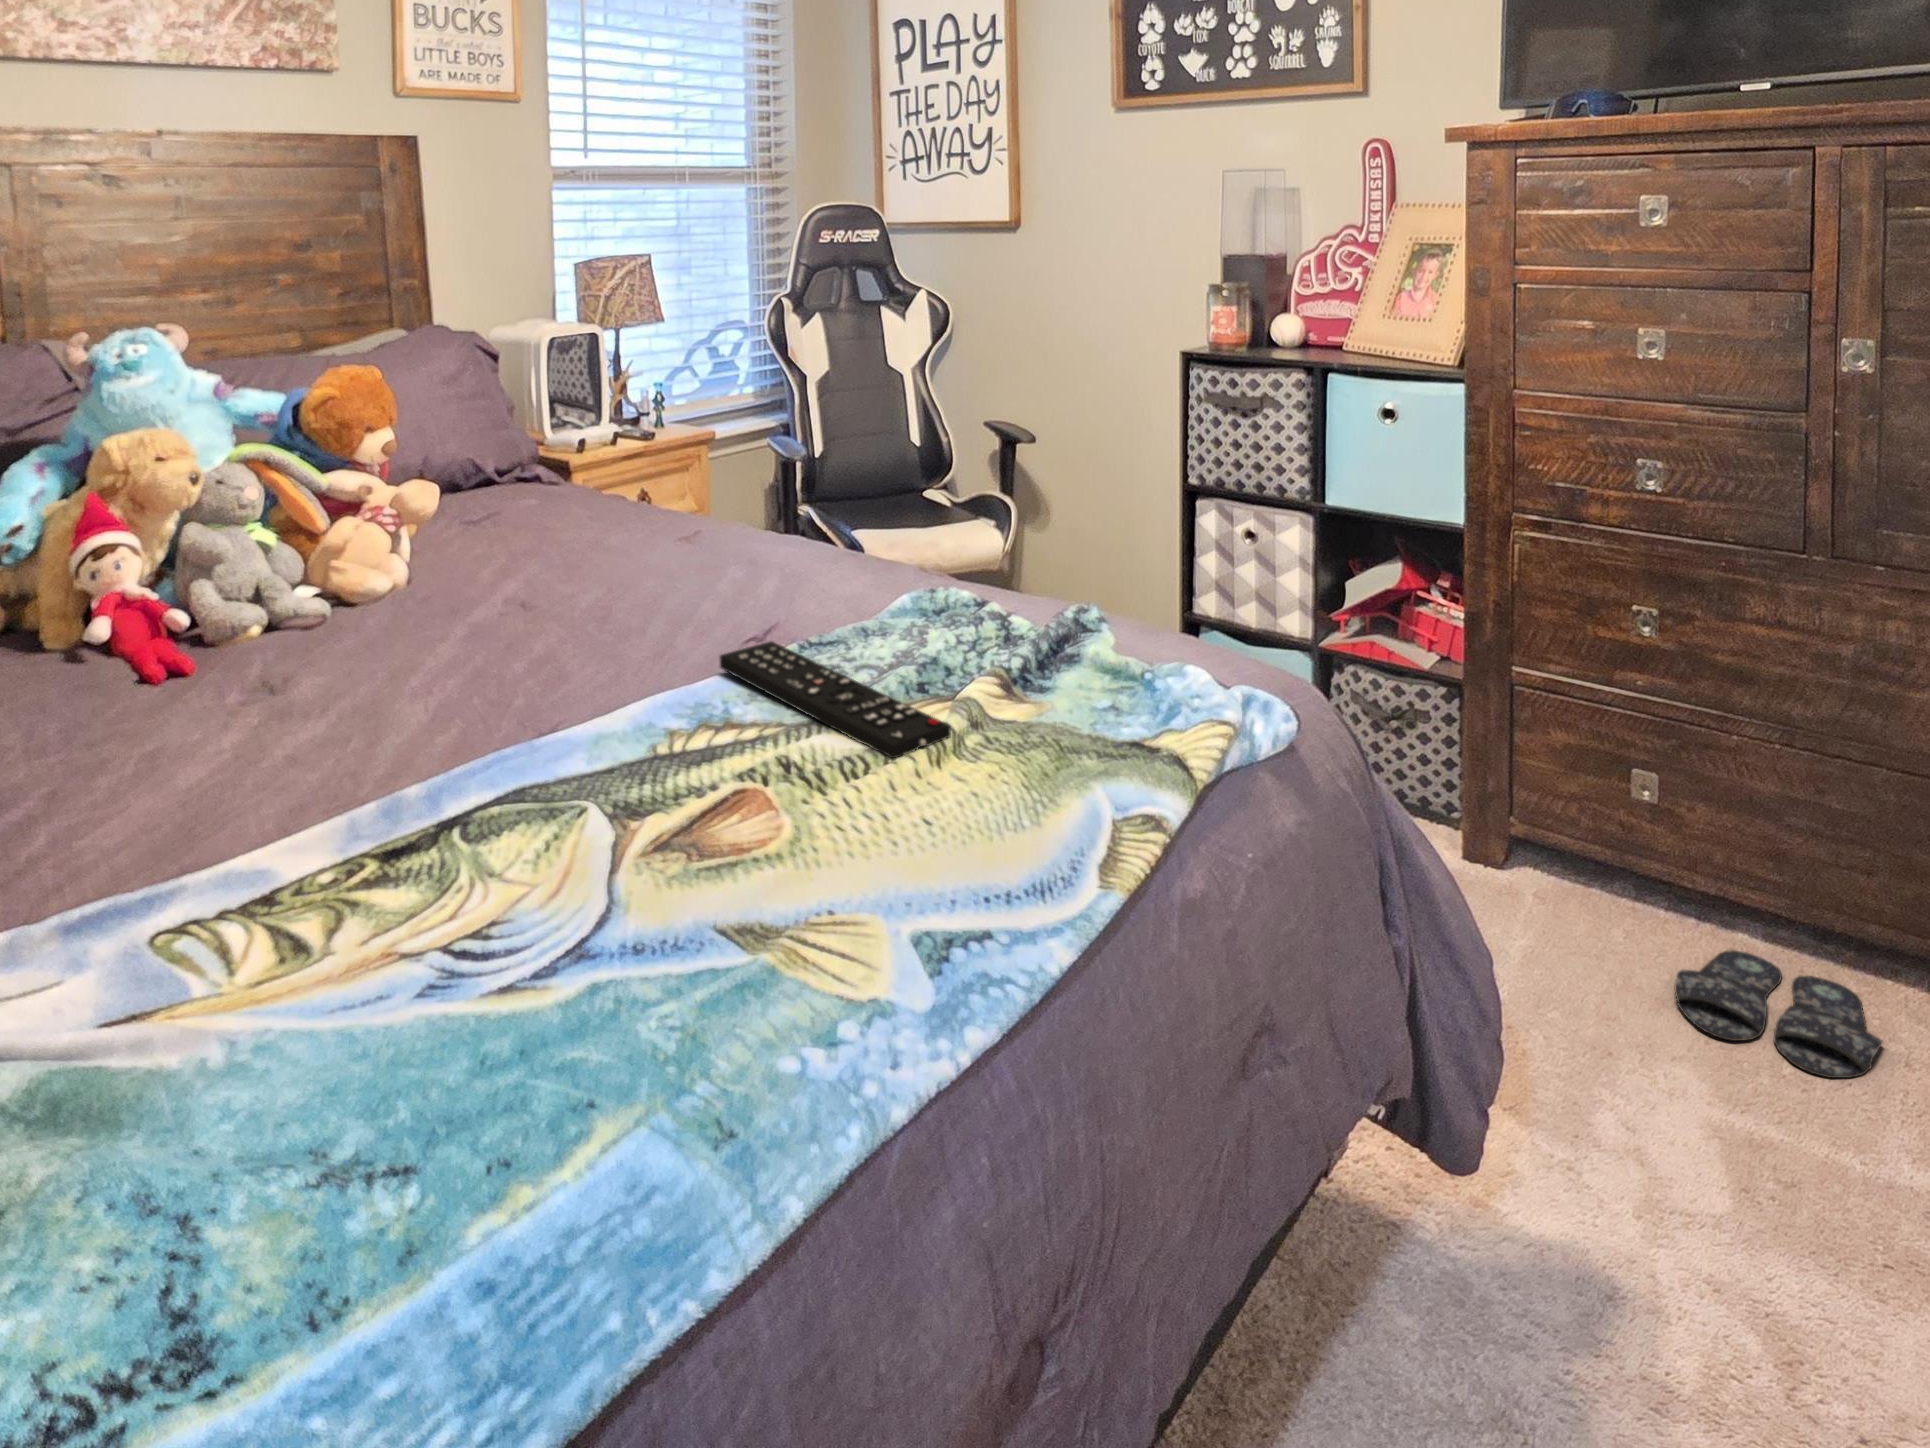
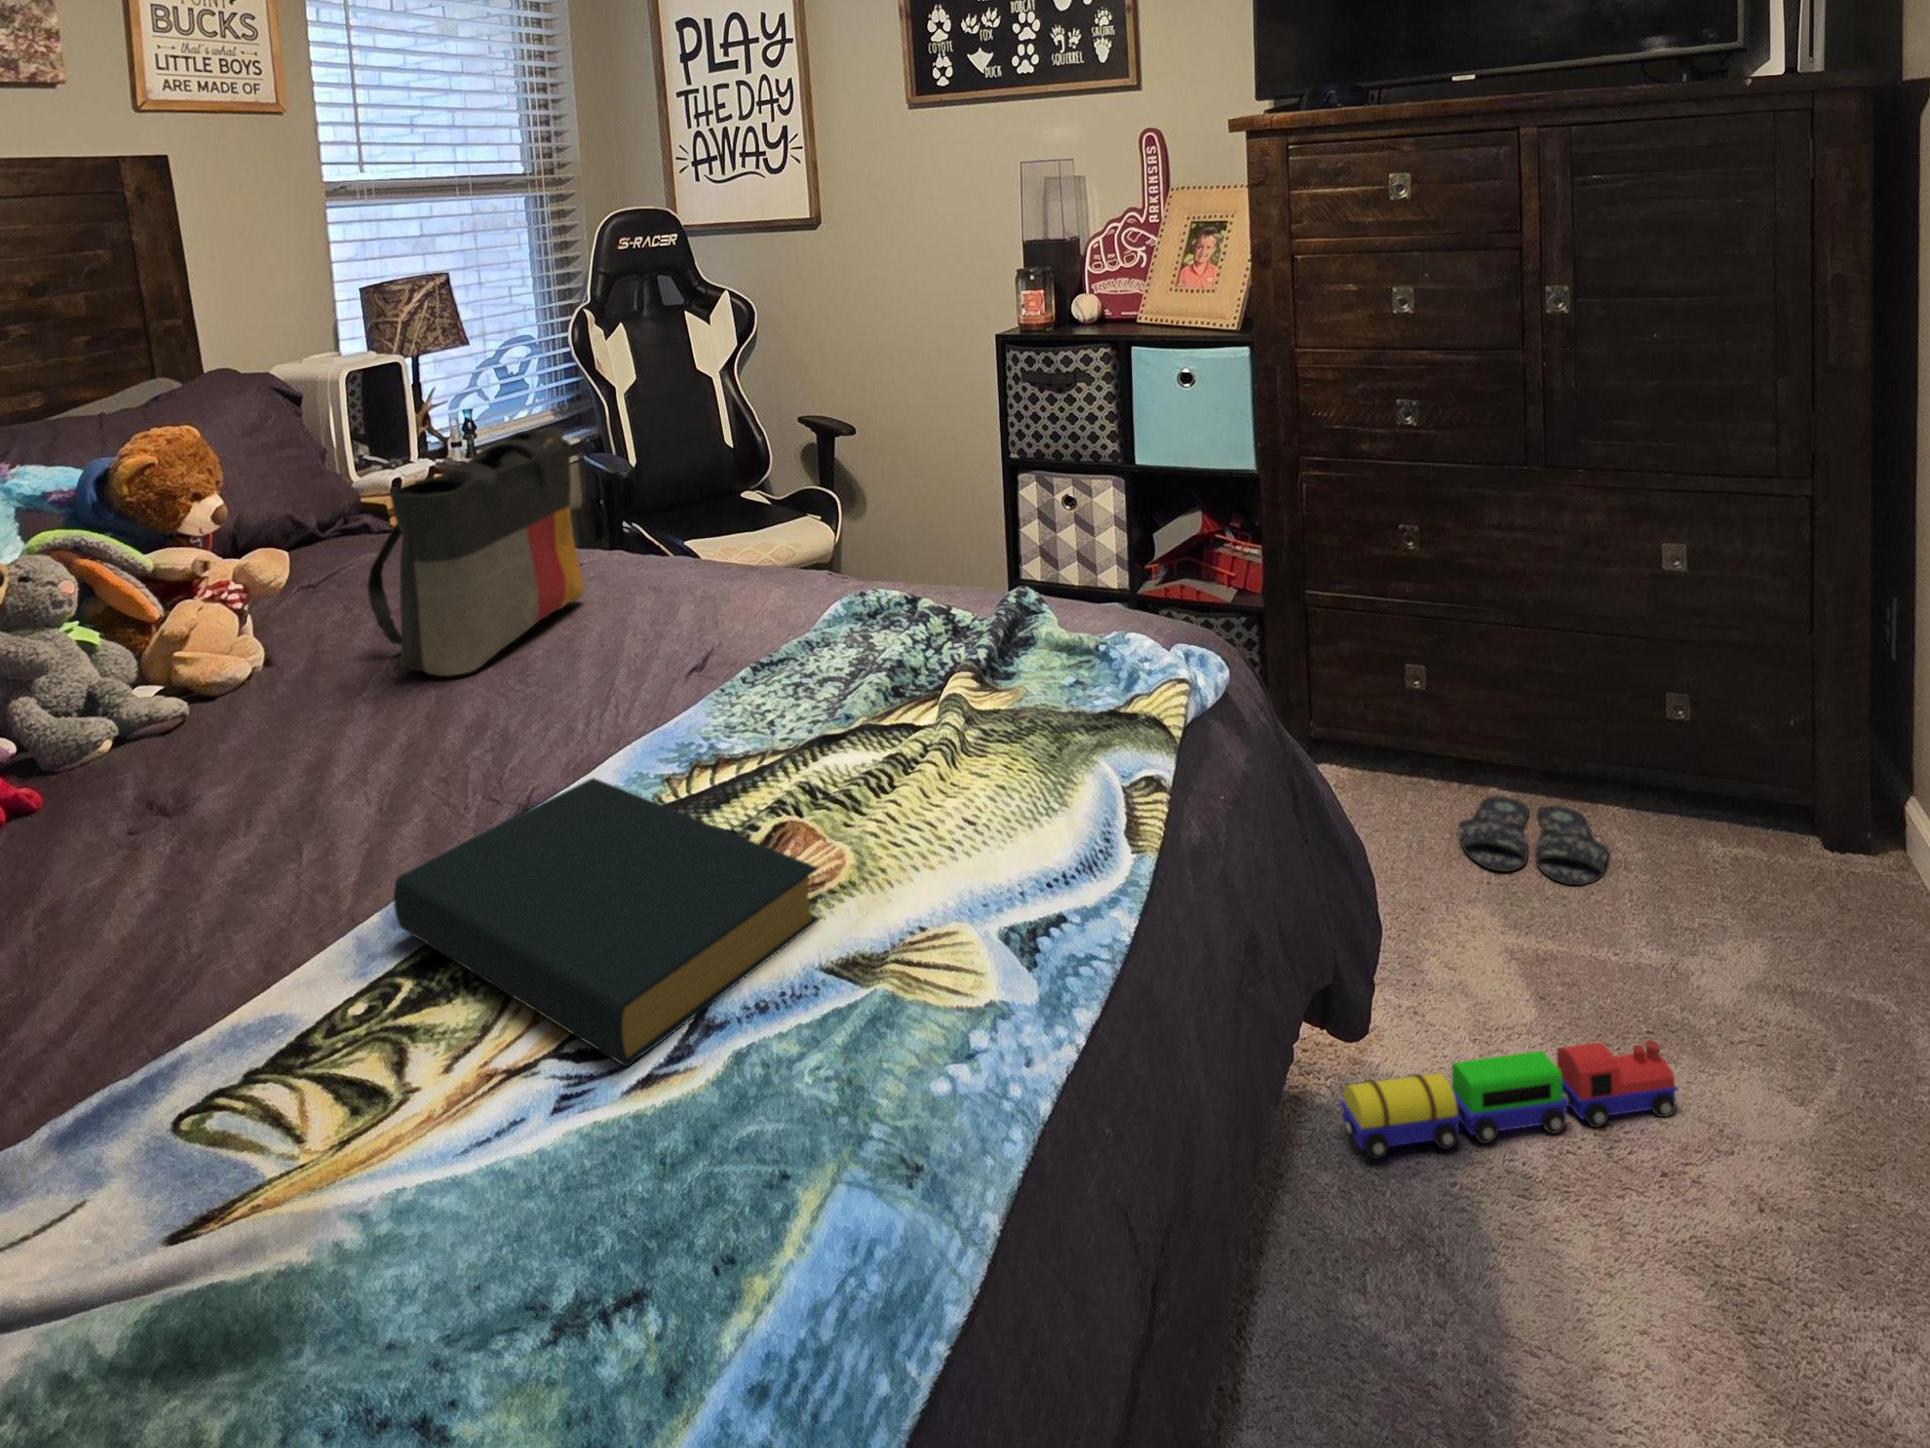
tote bag: none [490,399,687,615] -> present [368,427,584,676]
remote control: present [720,641,951,758] -> none [681,666,948,765]
hardback book: none [385,718,739,971] -> present [394,778,820,1066]
toy train: none [1426,1226,1893,1379] -> present [1340,1041,1678,1159]

